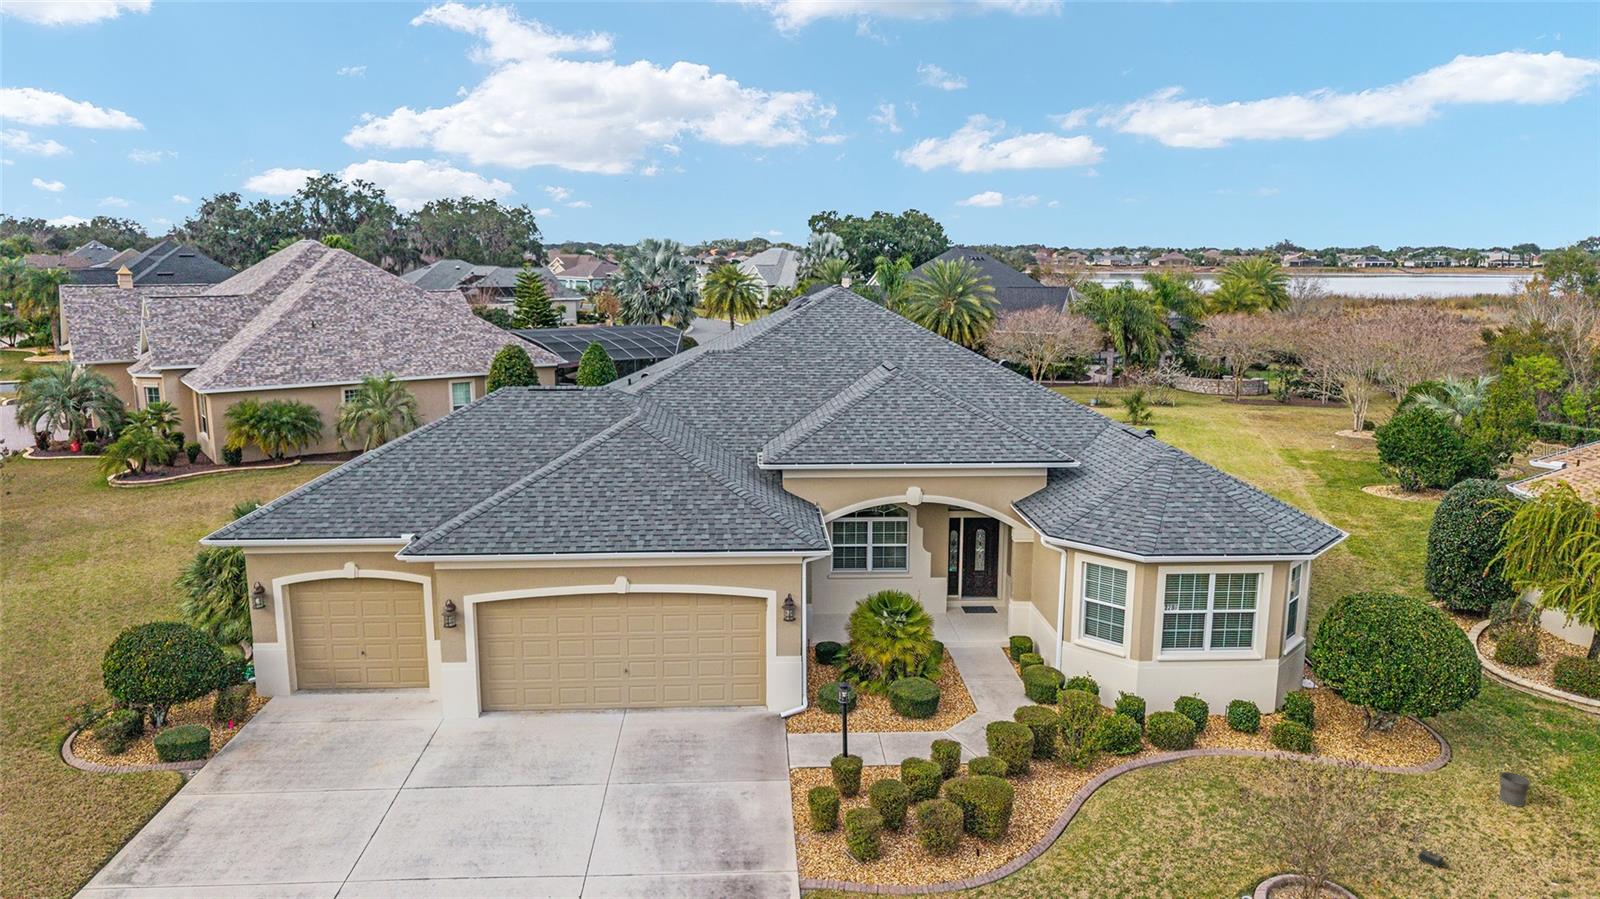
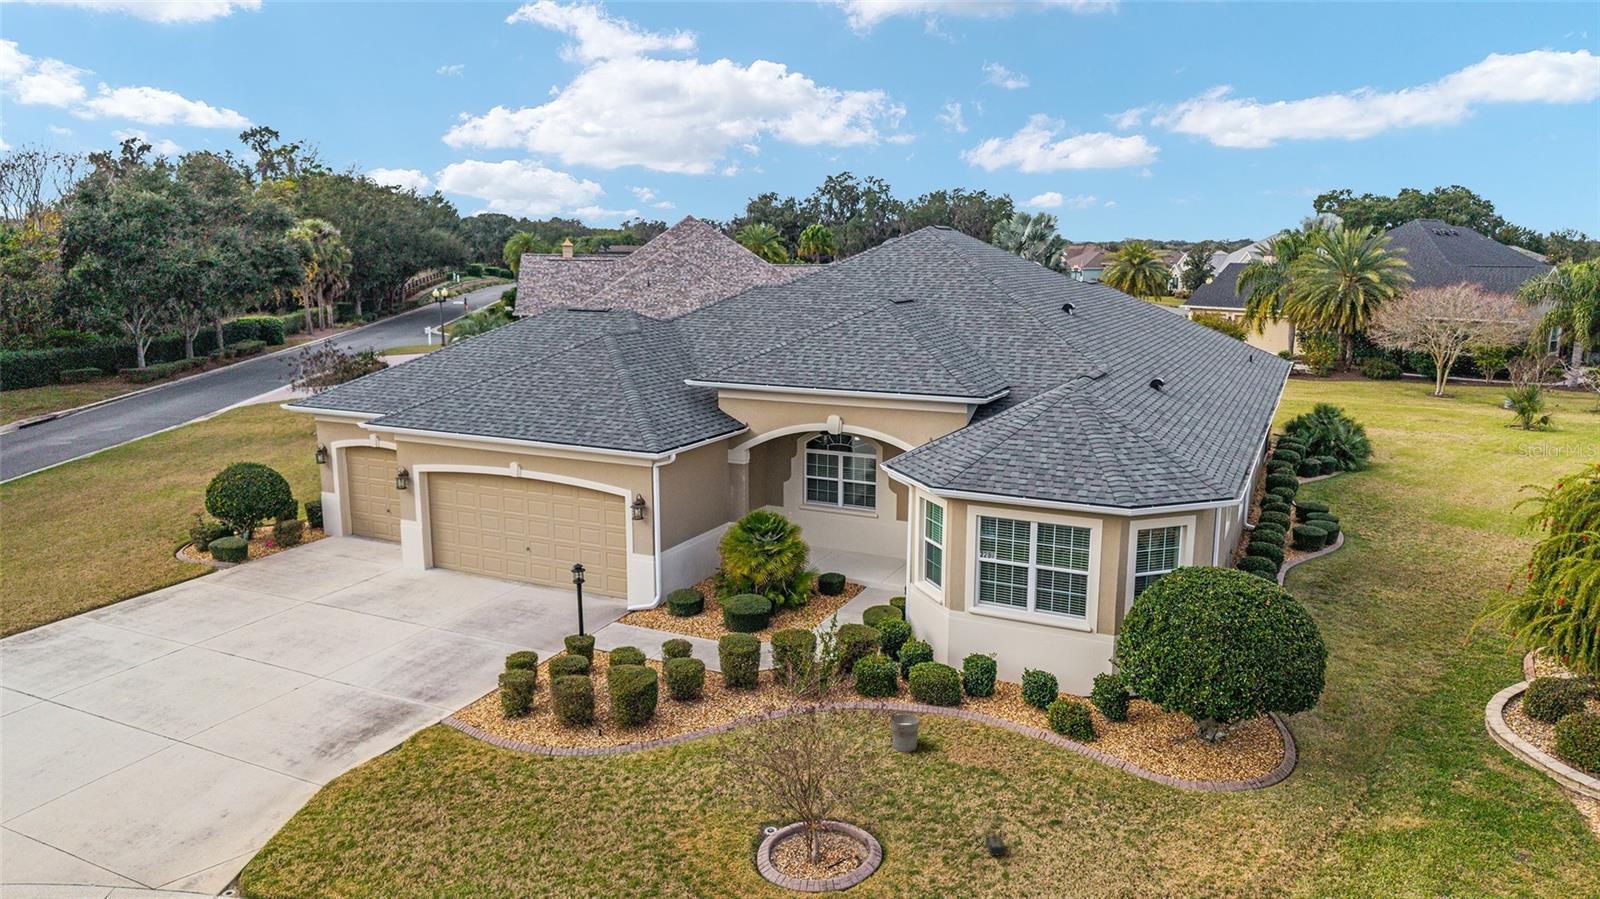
bucket: present [1500,772,1530,806] -> present [890,712,919,752]

